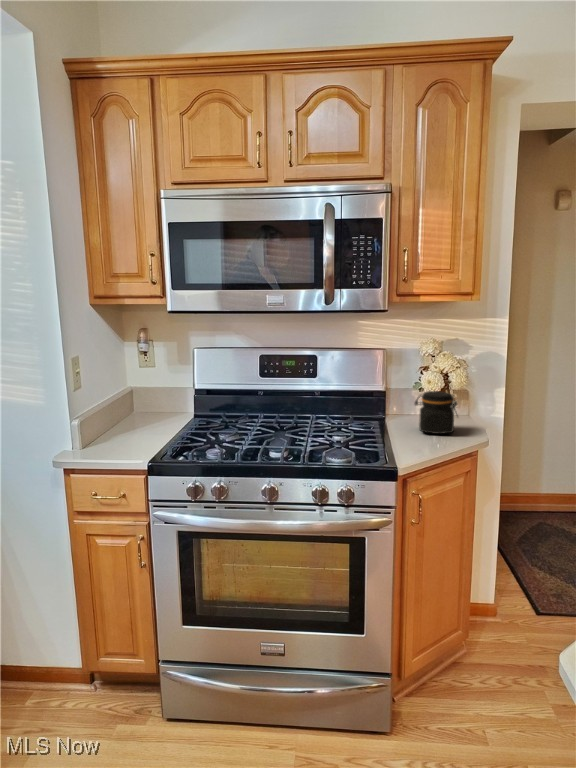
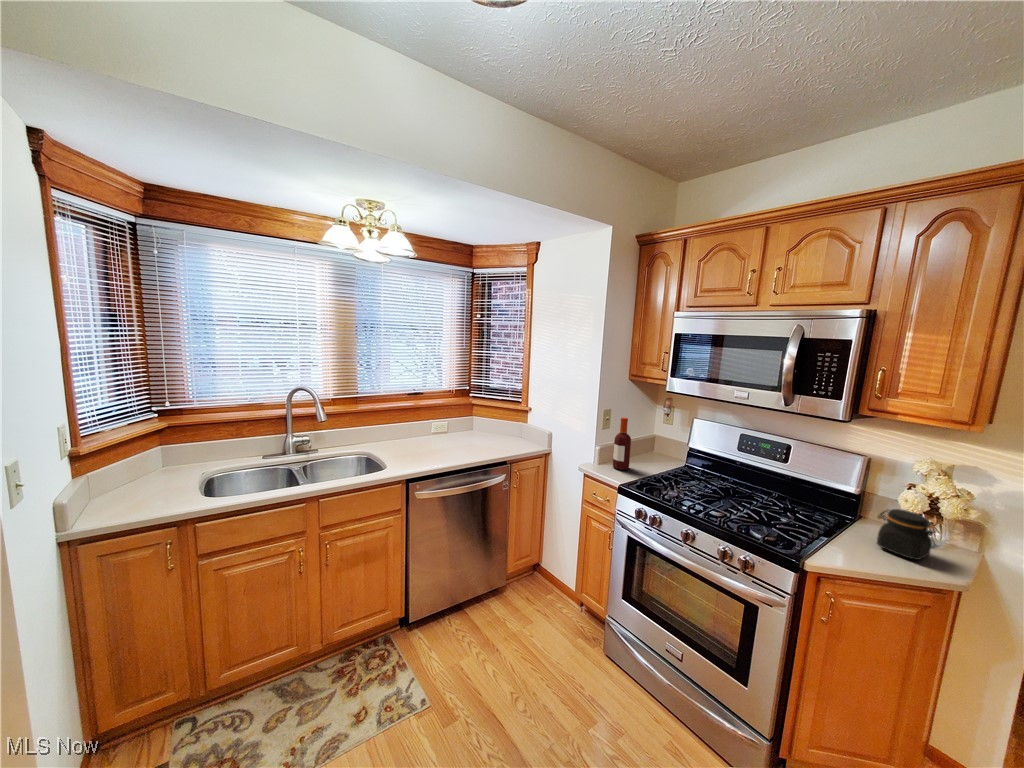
bottle: none [105,361,135,444] -> present [613,417,631,470]

